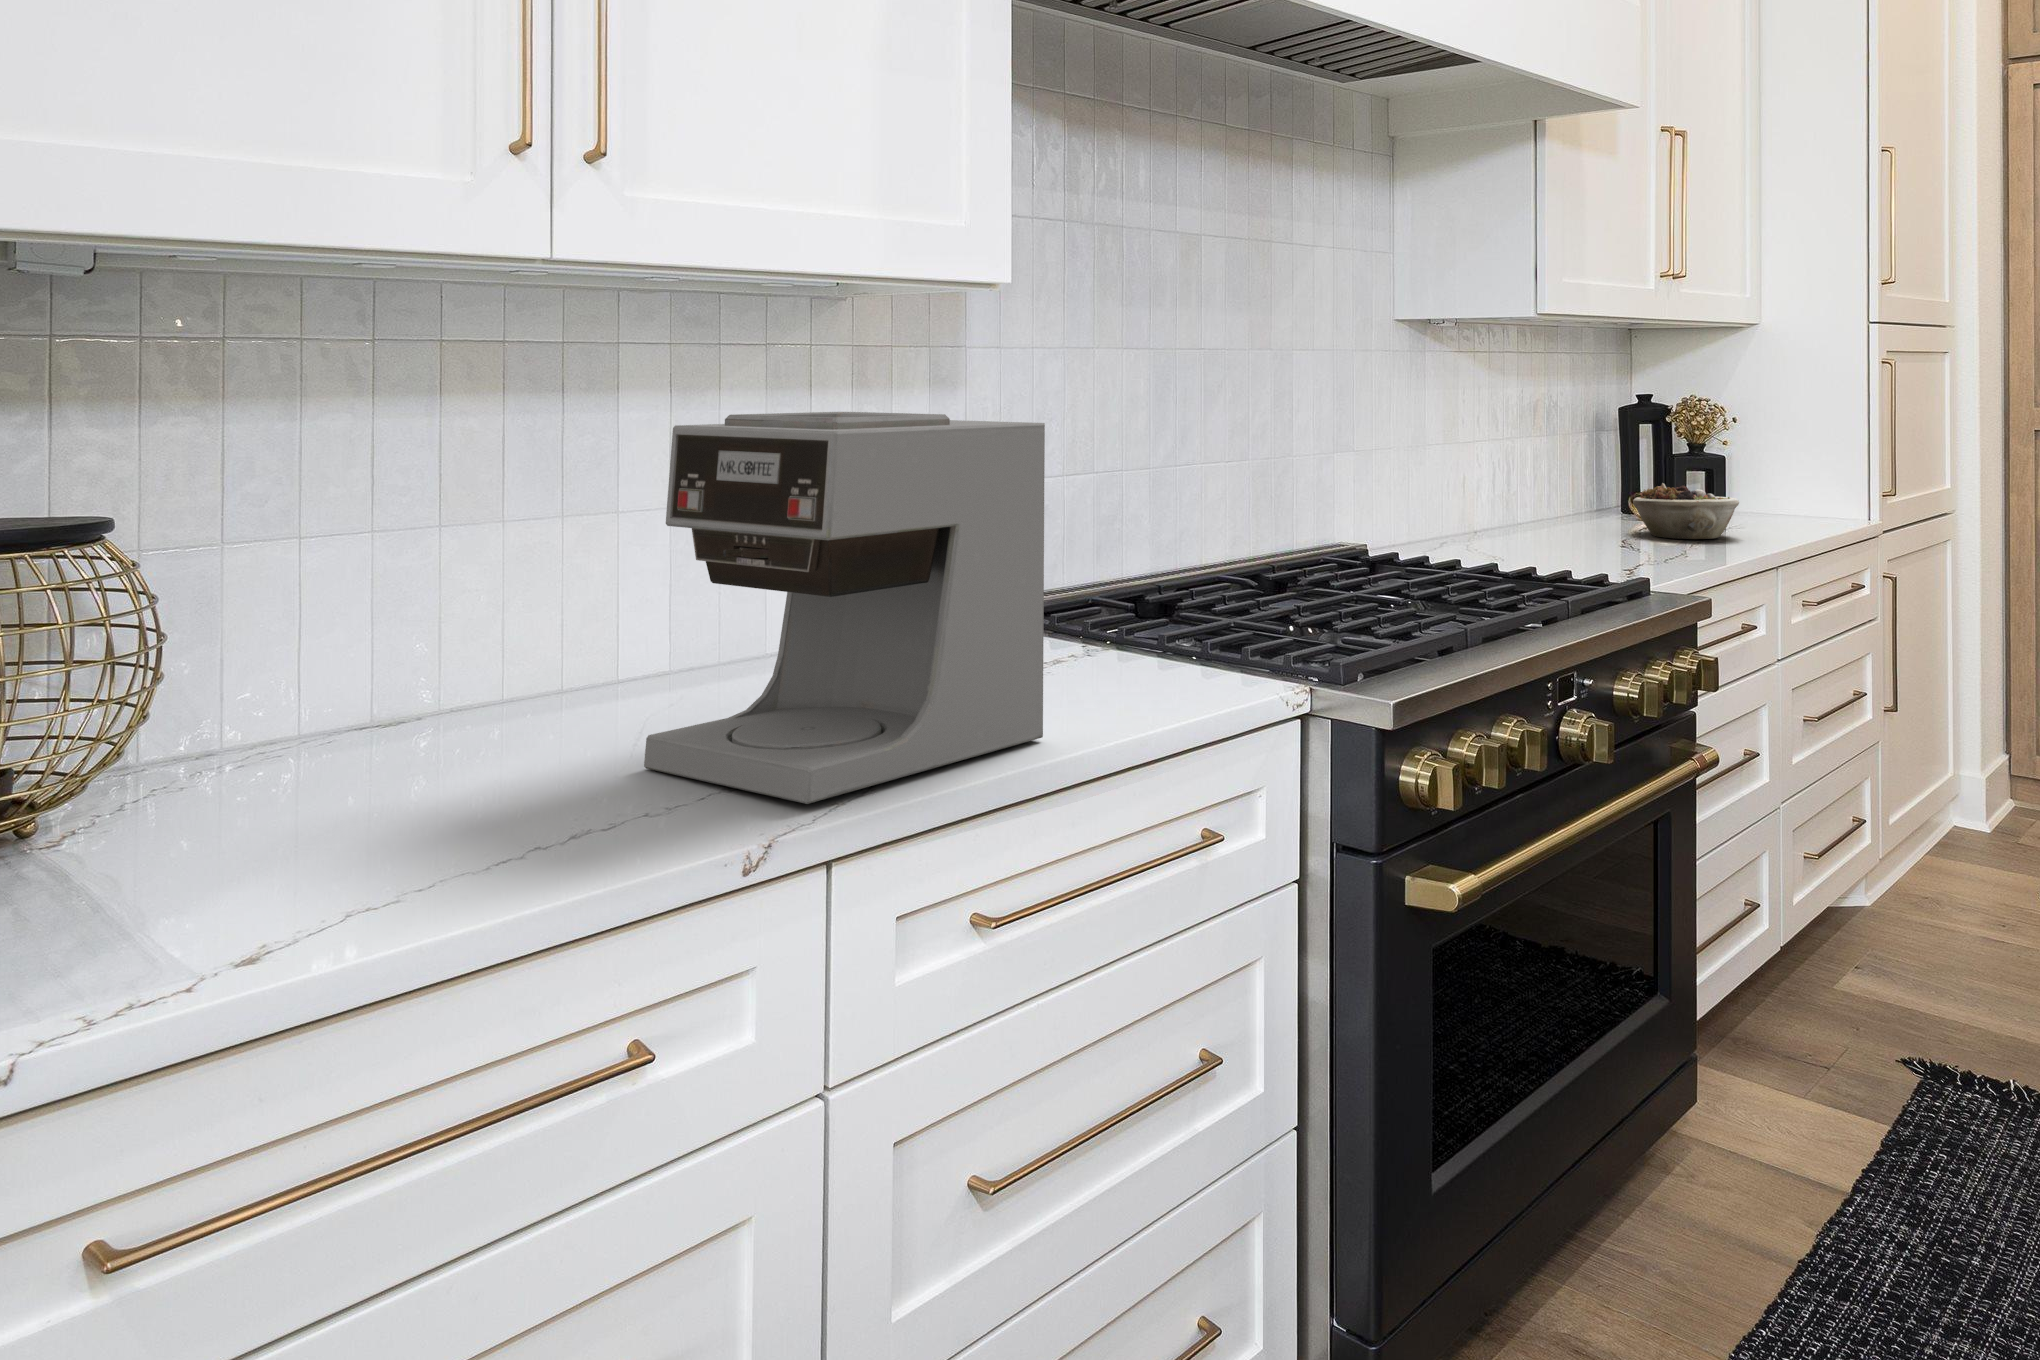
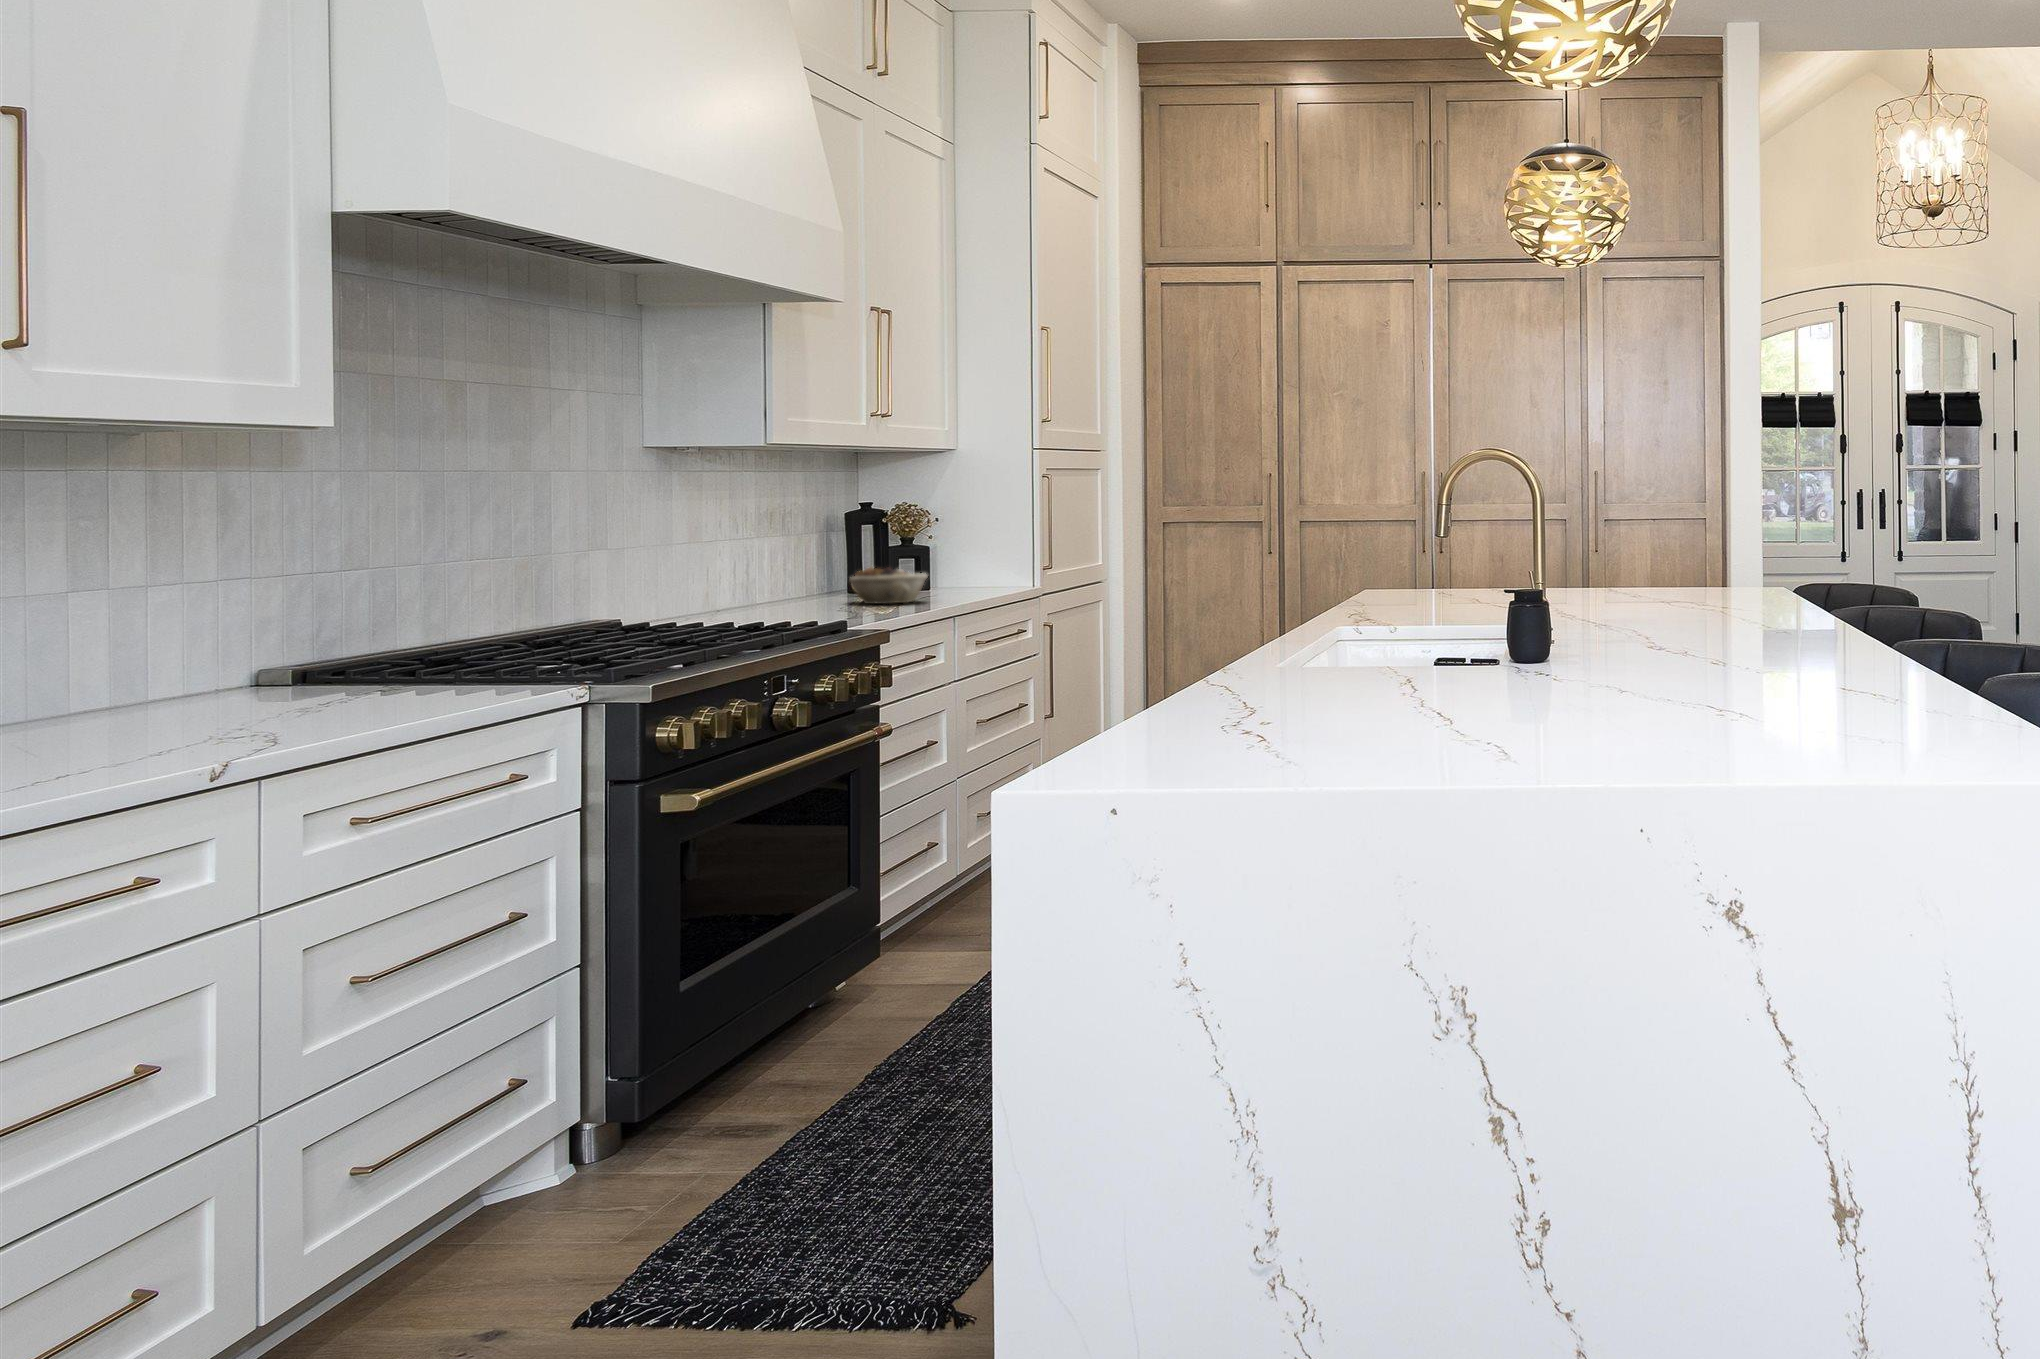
coffee maker: present [644,412,1045,804] -> none [102,514,404,743]

